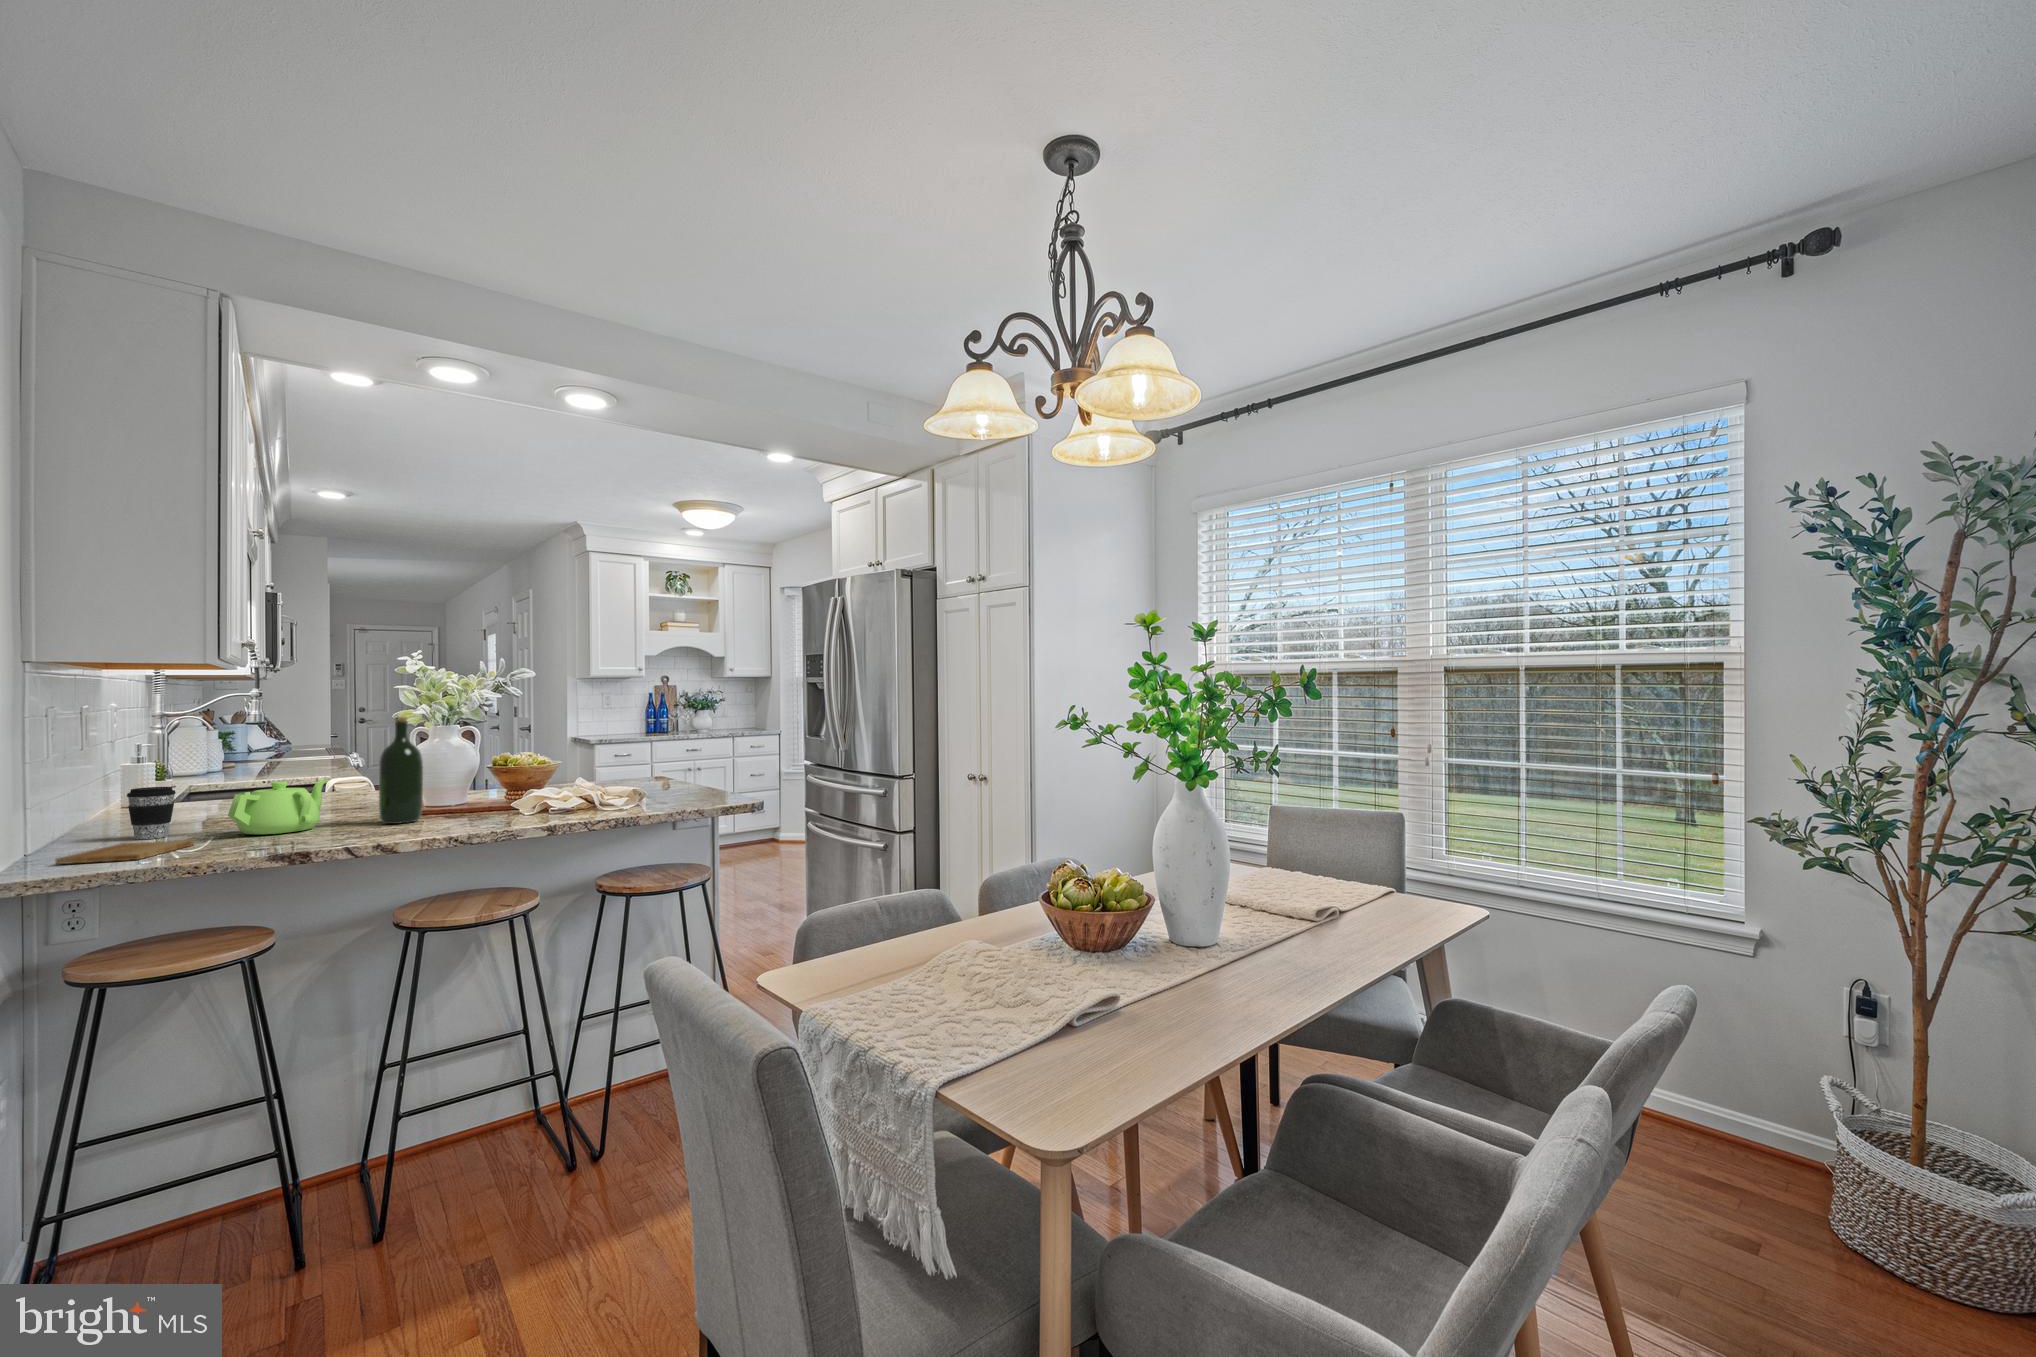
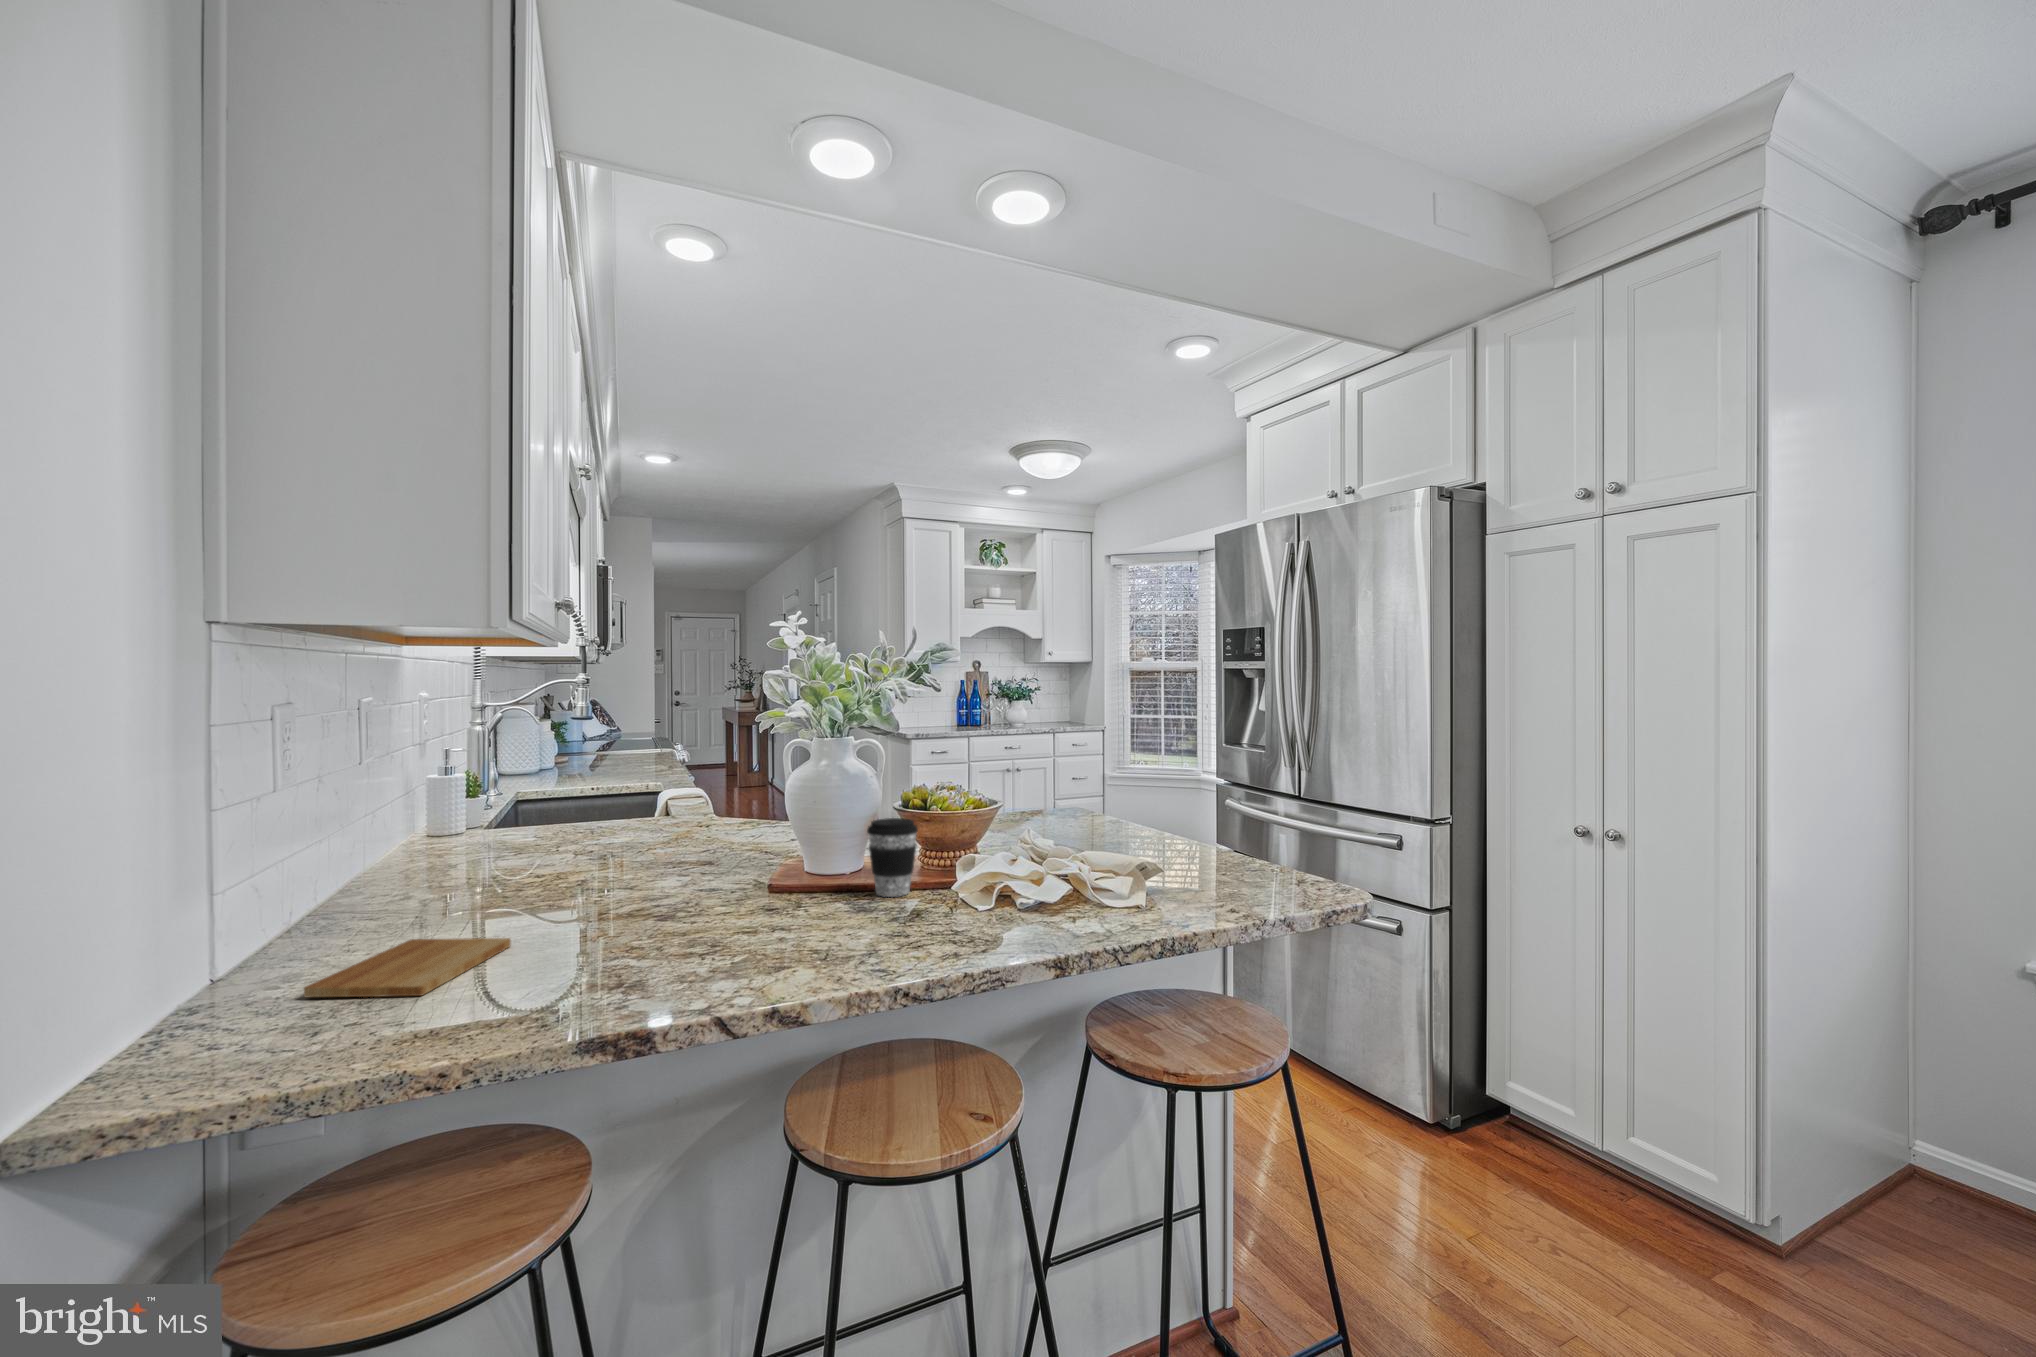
wine bottle: present [379,717,423,824] -> none [762,732,822,909]
teapot: present [228,779,328,834] -> none [556,827,689,924]
coffee cup: present [127,787,176,839] -> present [867,818,918,897]

